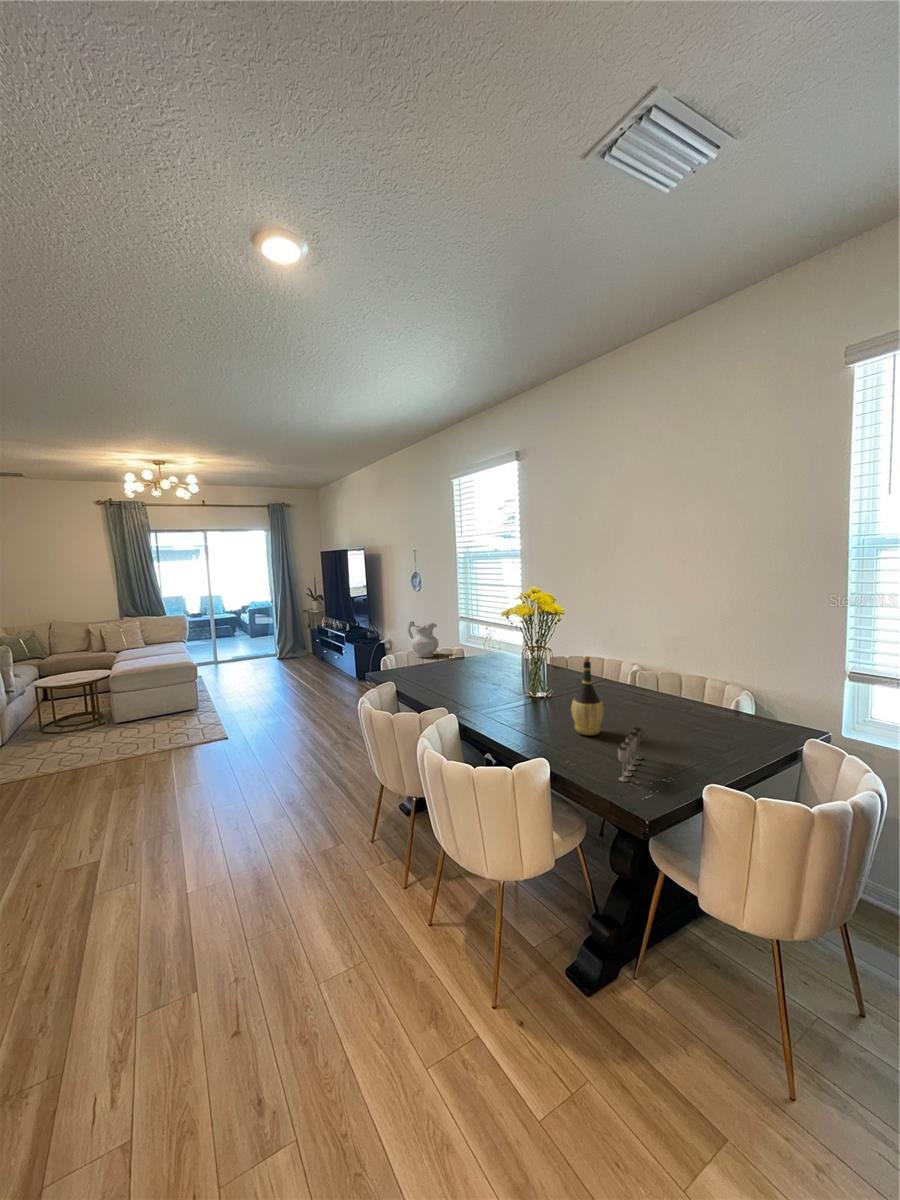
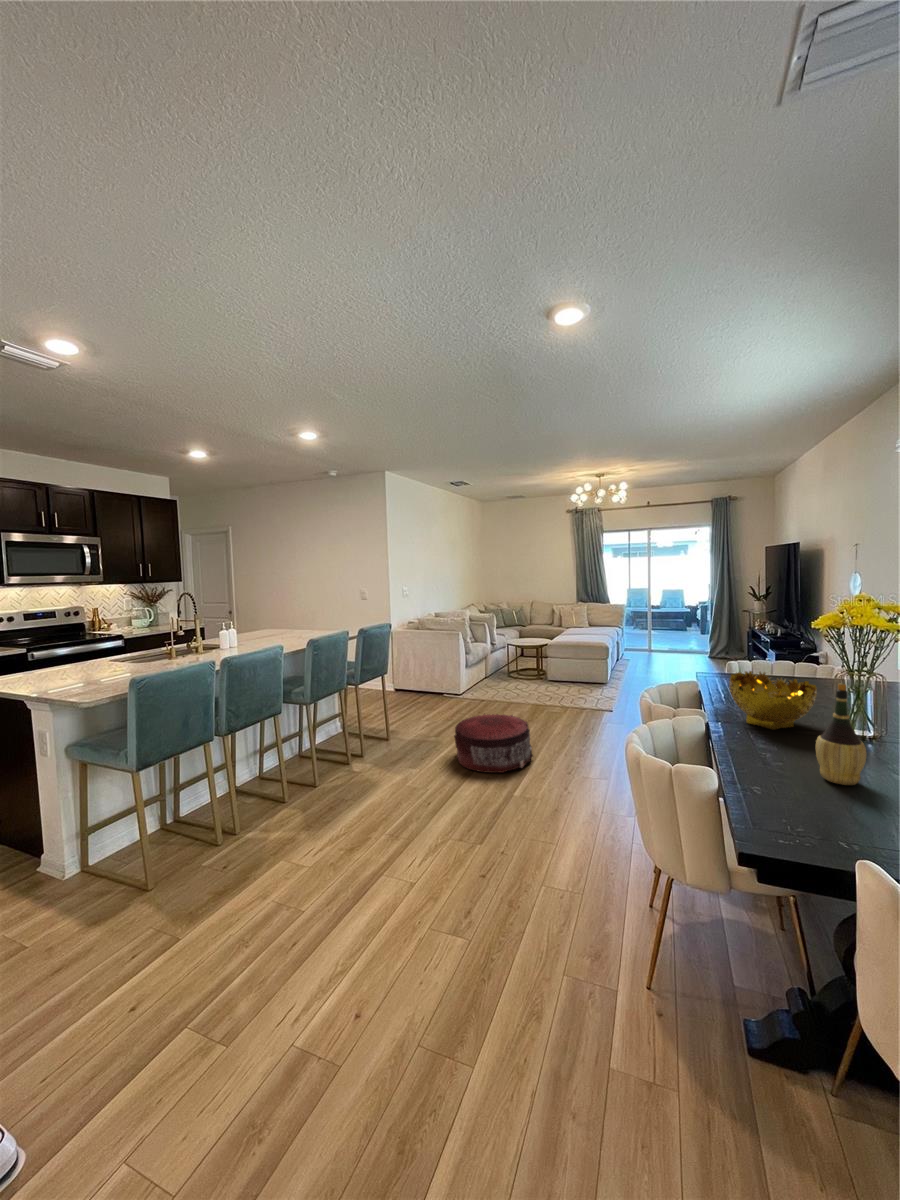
ceramic pitcher: present [408,621,438,657] -> none [768,628,808,672]
decorative bowl: none [456,659,520,708] -> present [729,671,817,729]
wine glass: present [618,728,644,782] -> none [776,780,864,825]
pouf: none [34,783,177,896] -> present [454,714,533,773]

